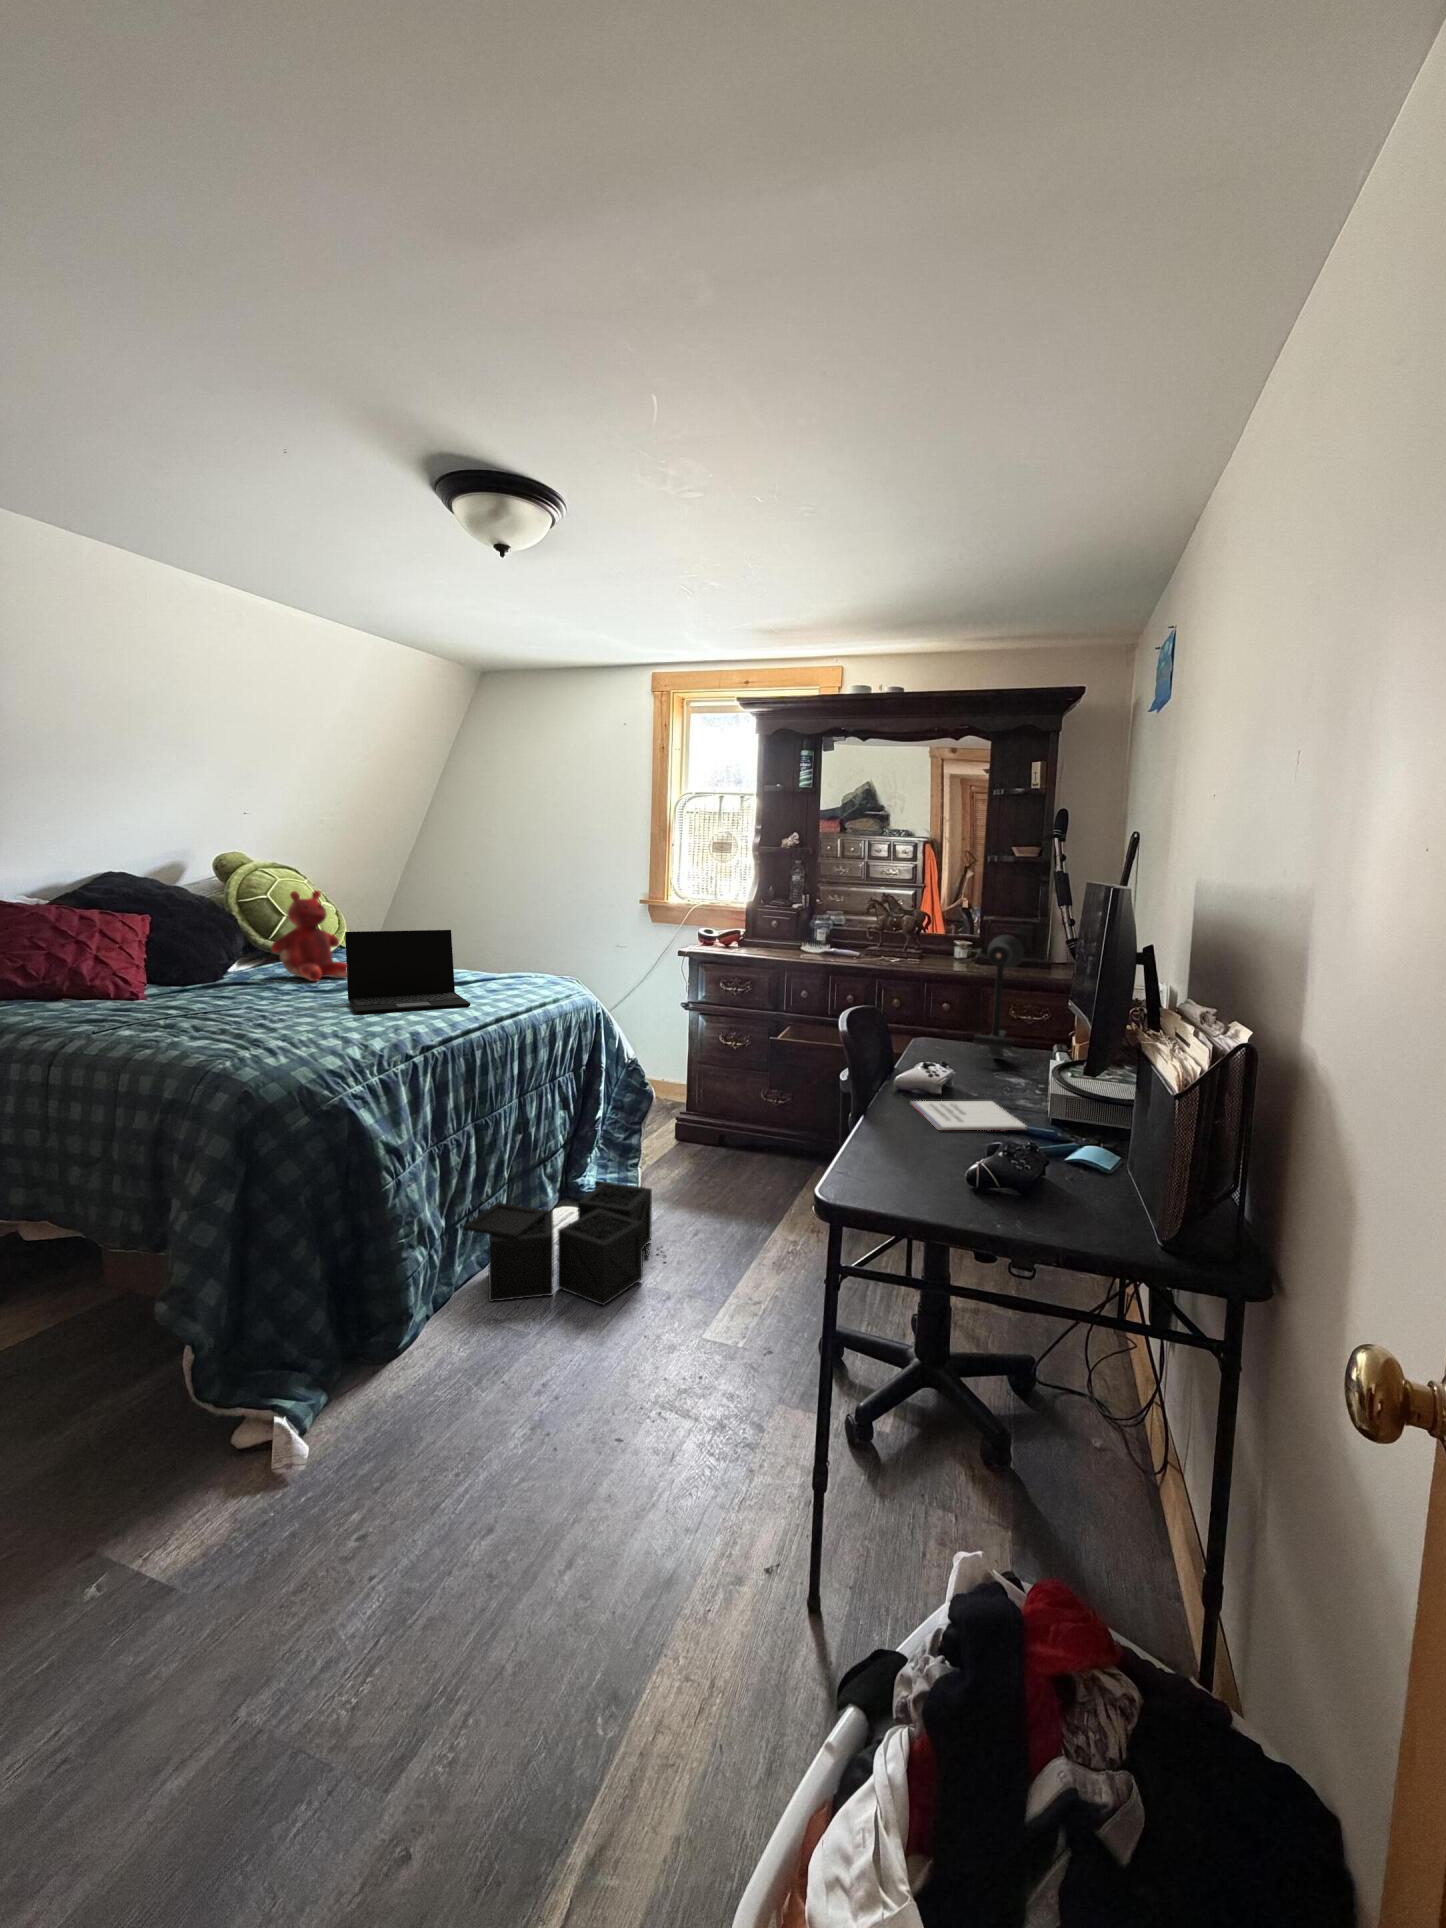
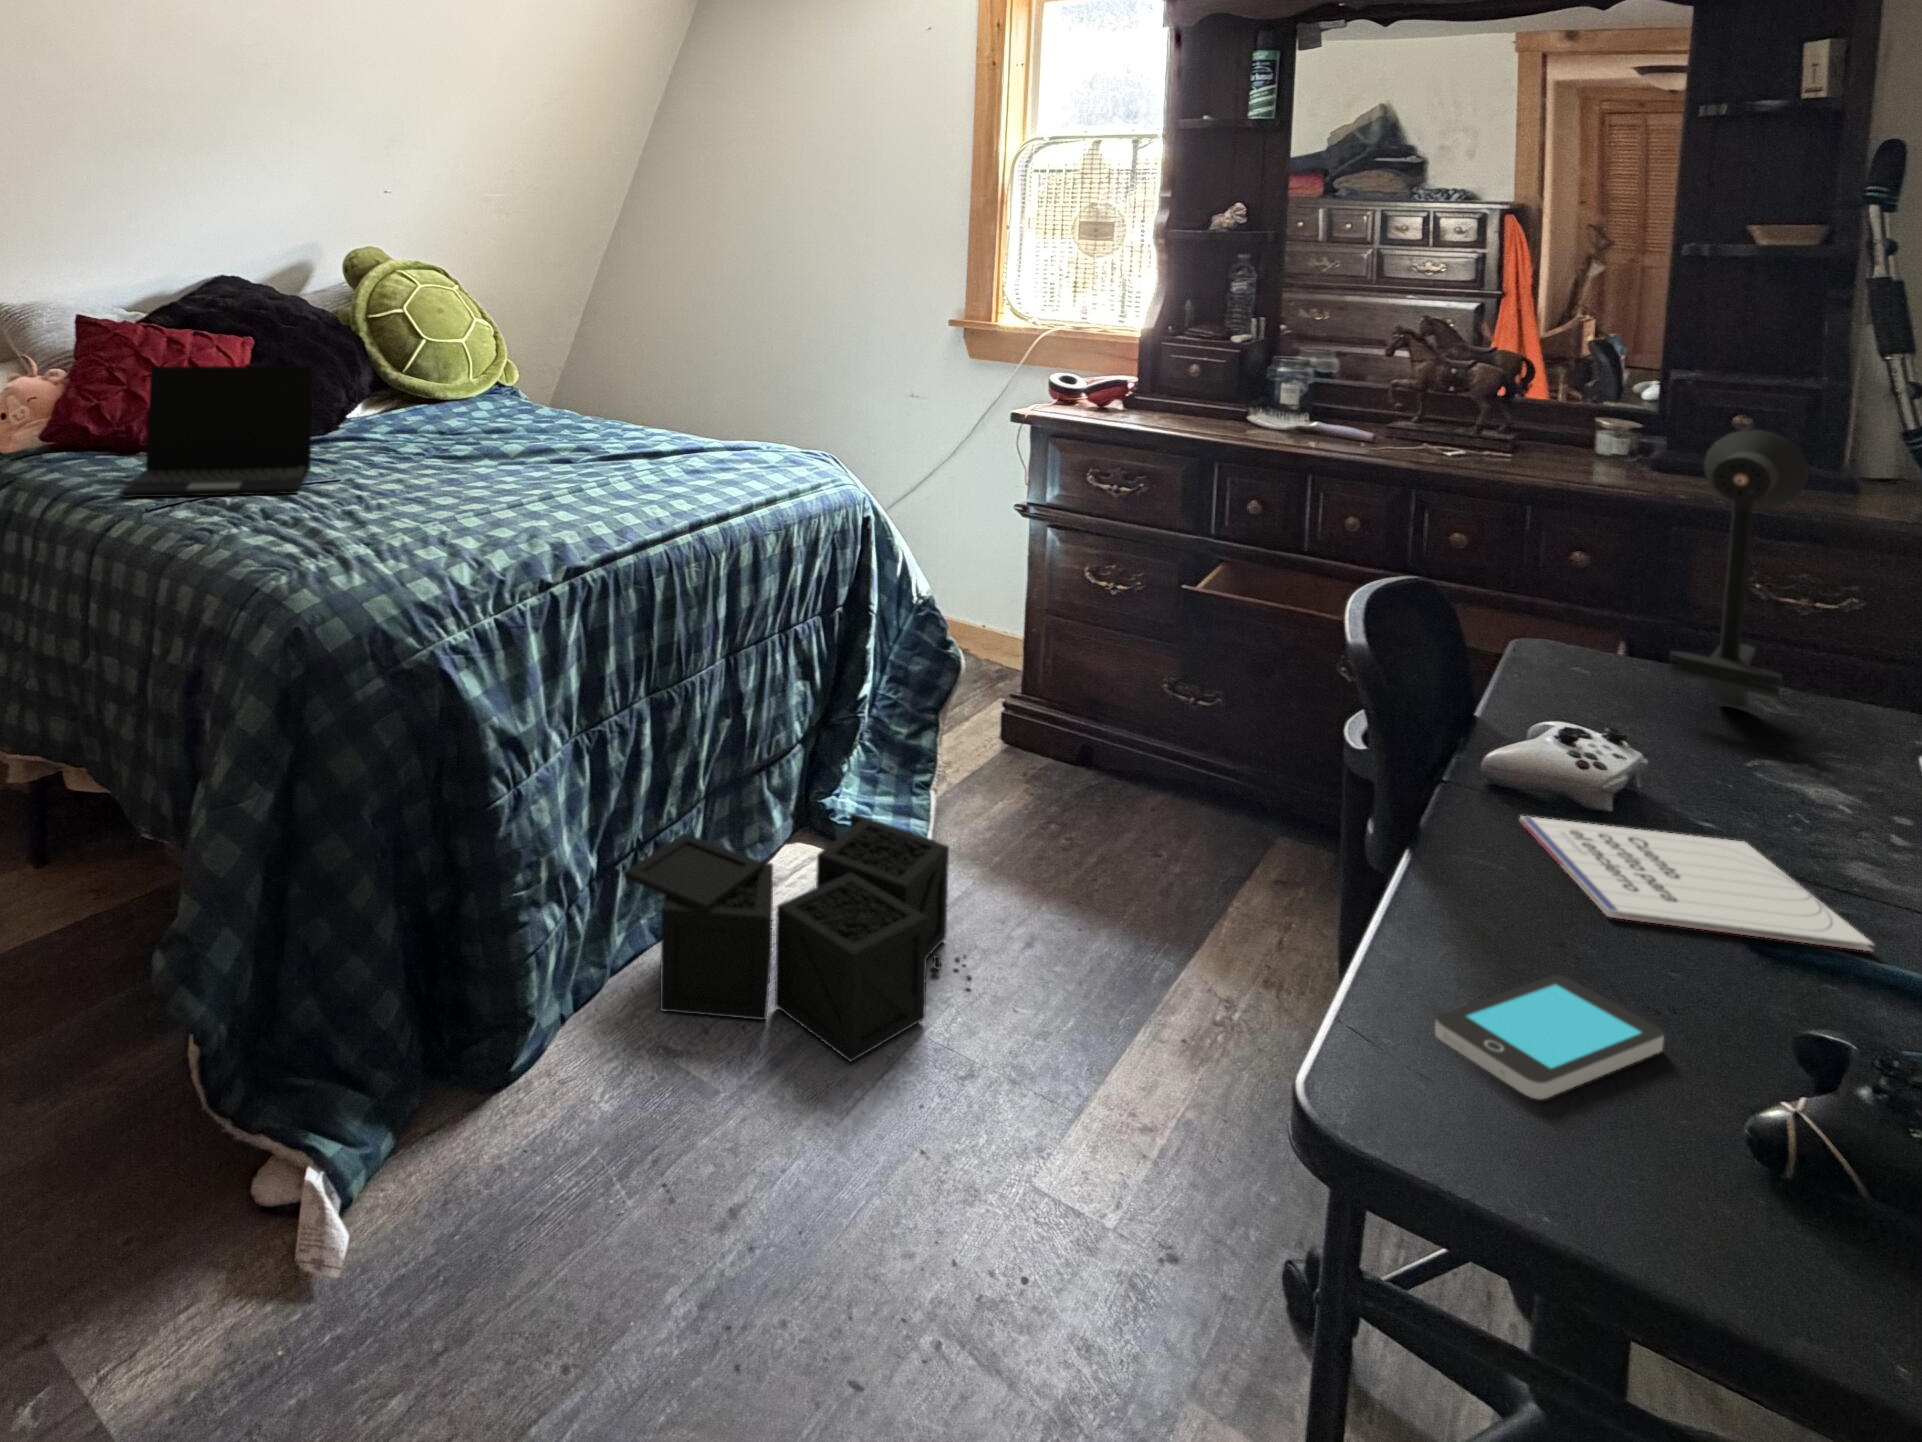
teddy bear: present [271,890,347,981] -> none [396,304,503,440]
laptop: present [345,930,470,1014] -> present [120,366,313,498]
smartphone: none [871,1147,951,1184] -> present [1435,975,1664,1099]

